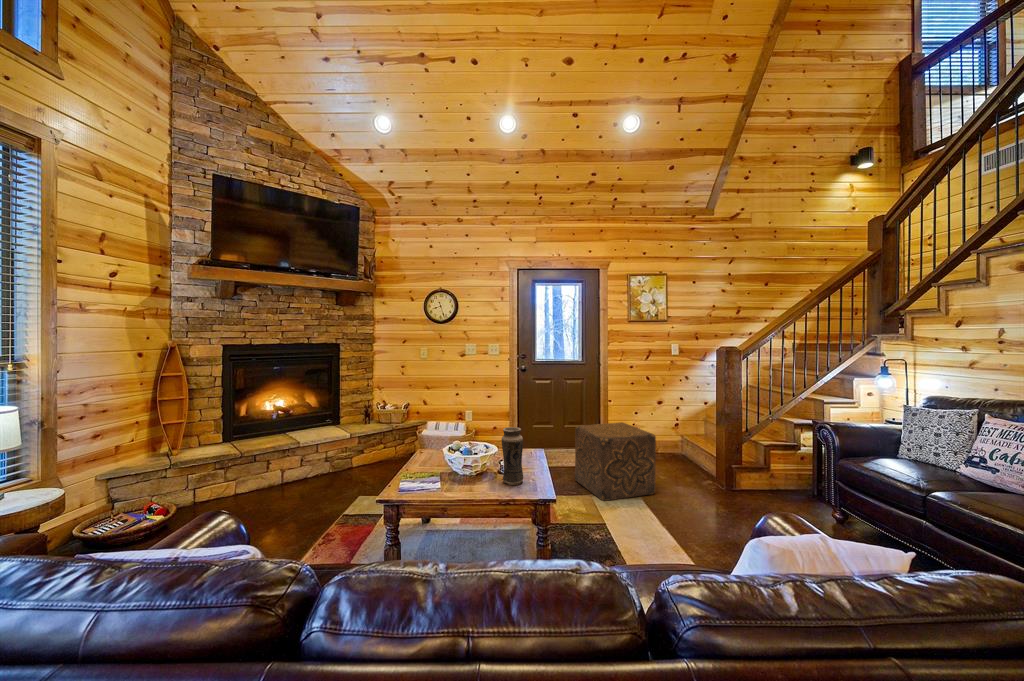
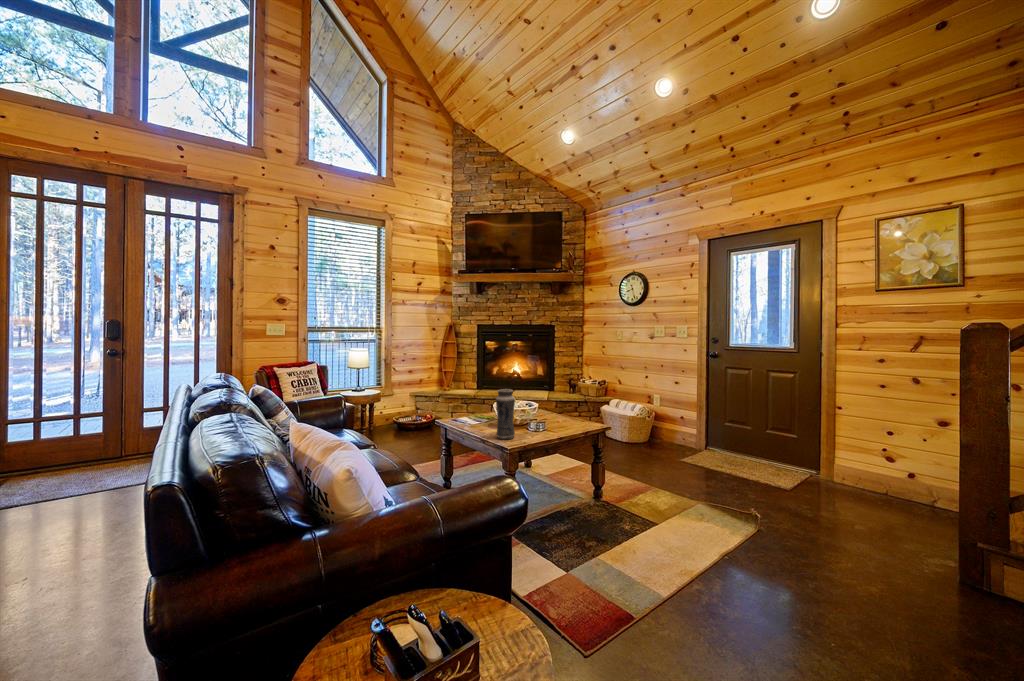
ottoman: present [575,422,656,501] -> none [693,423,789,537]

